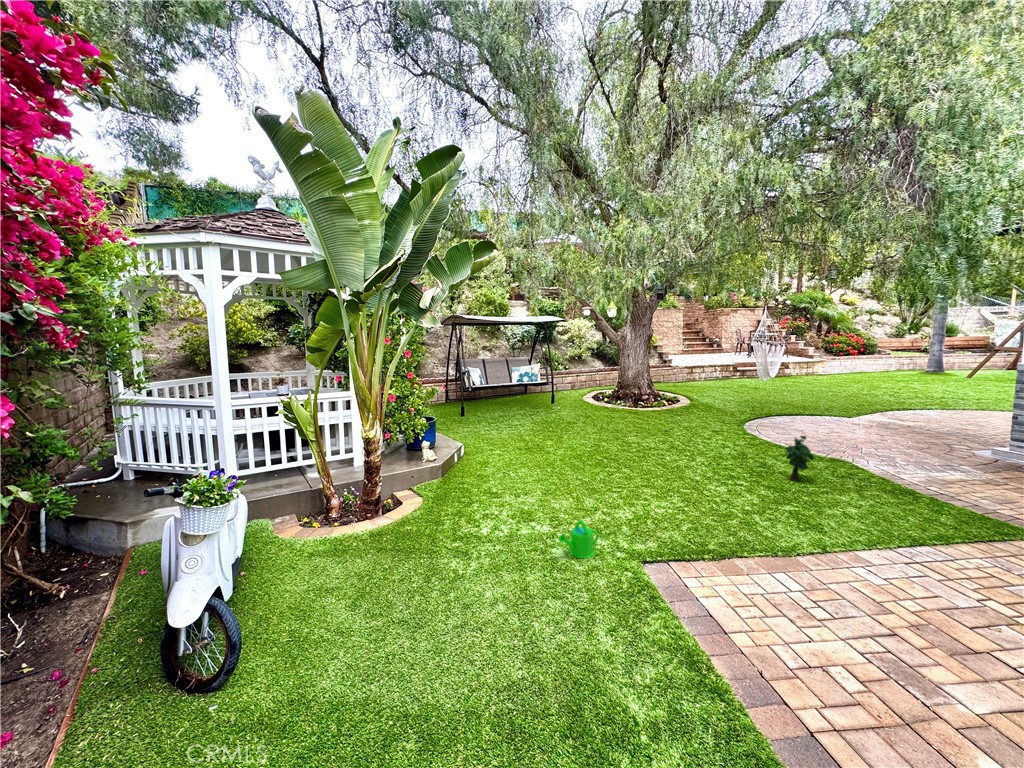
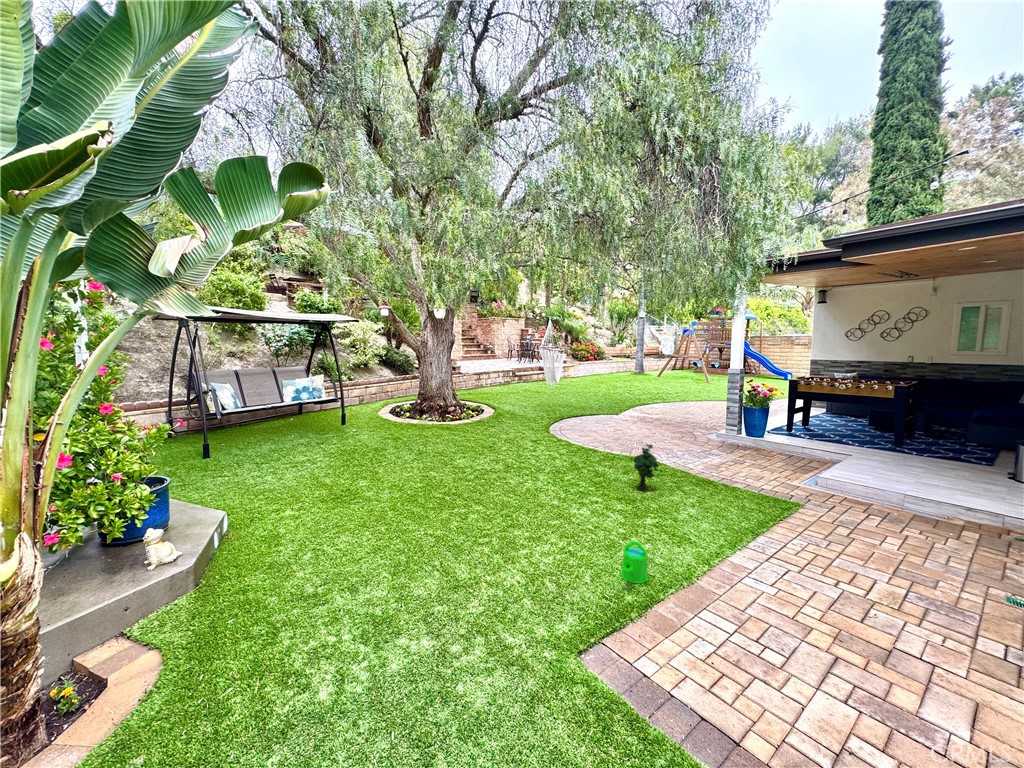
watering can: present [559,520,599,558] -> present [620,541,649,583]

